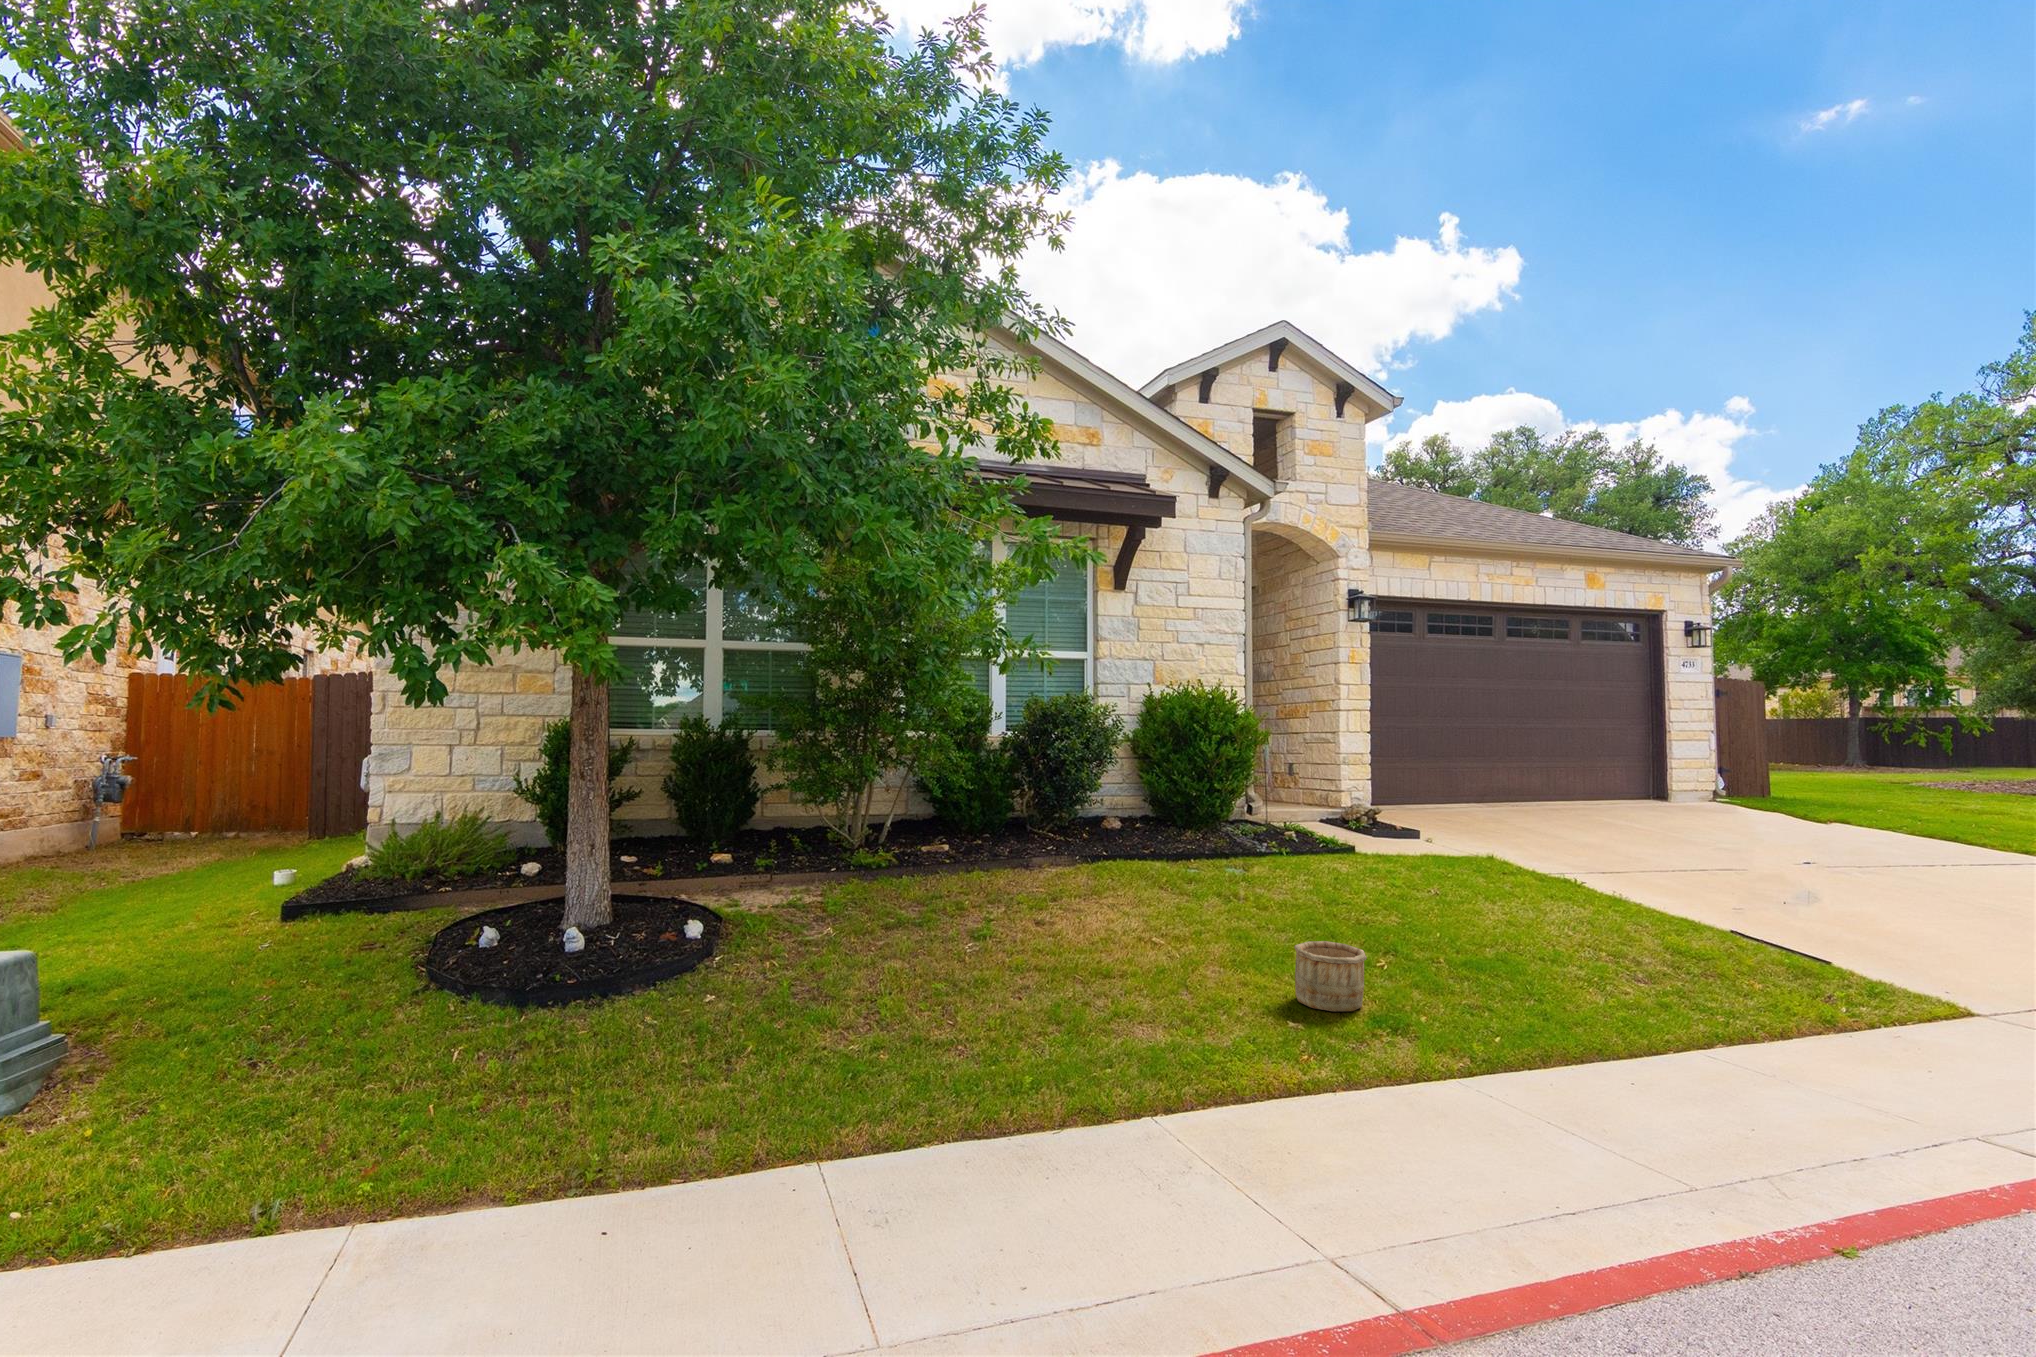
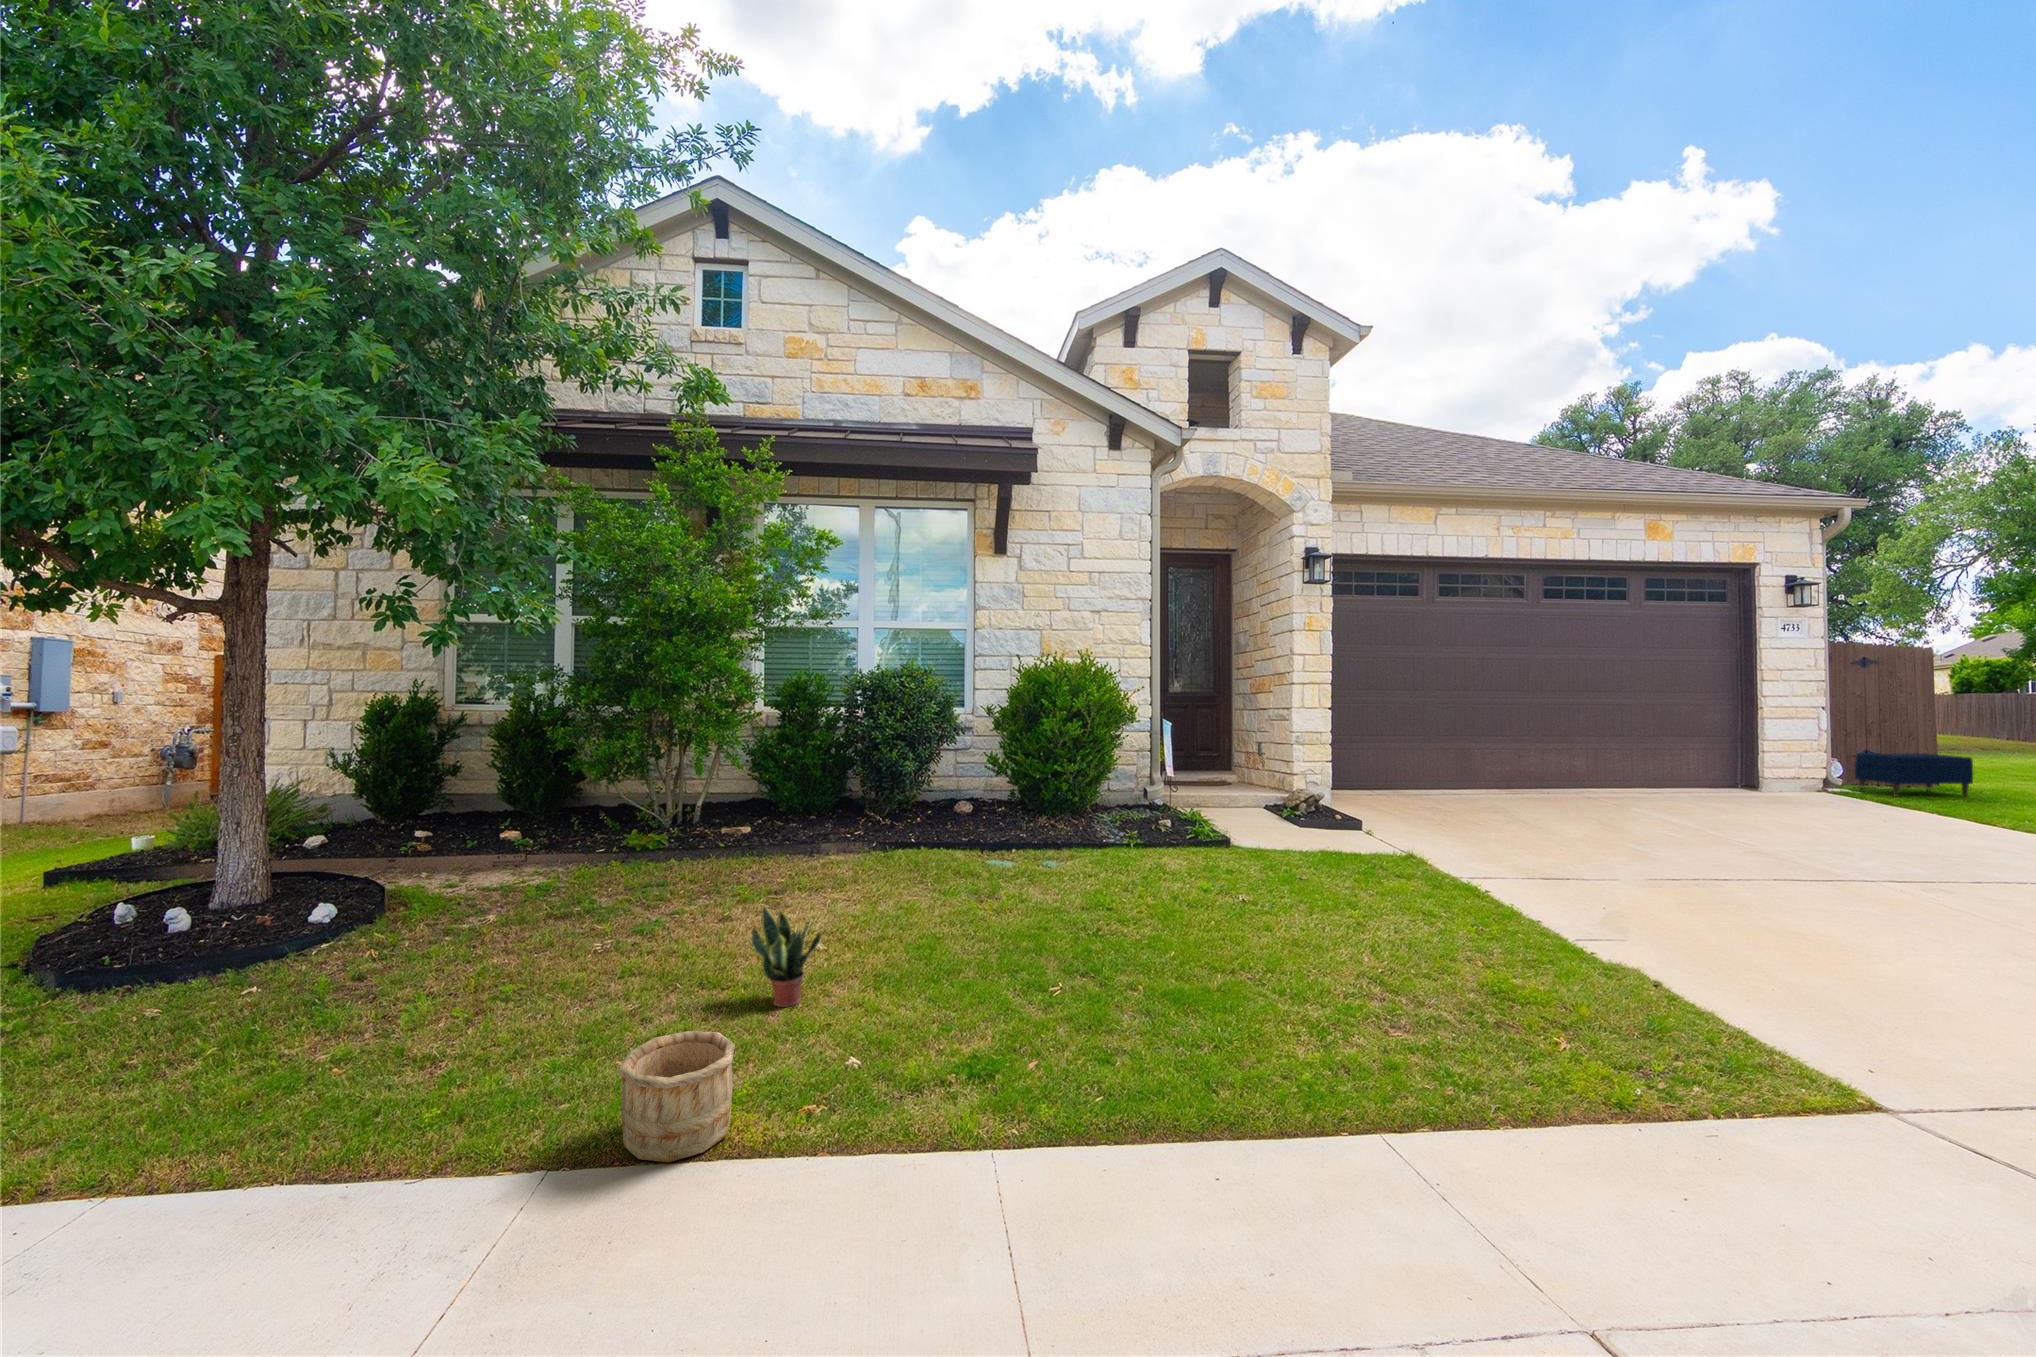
bench: none [1728,773,1807,808] -> present [1855,753,1973,797]
potted plant: none [1219,876,1260,951] -> present [751,907,821,1007]

